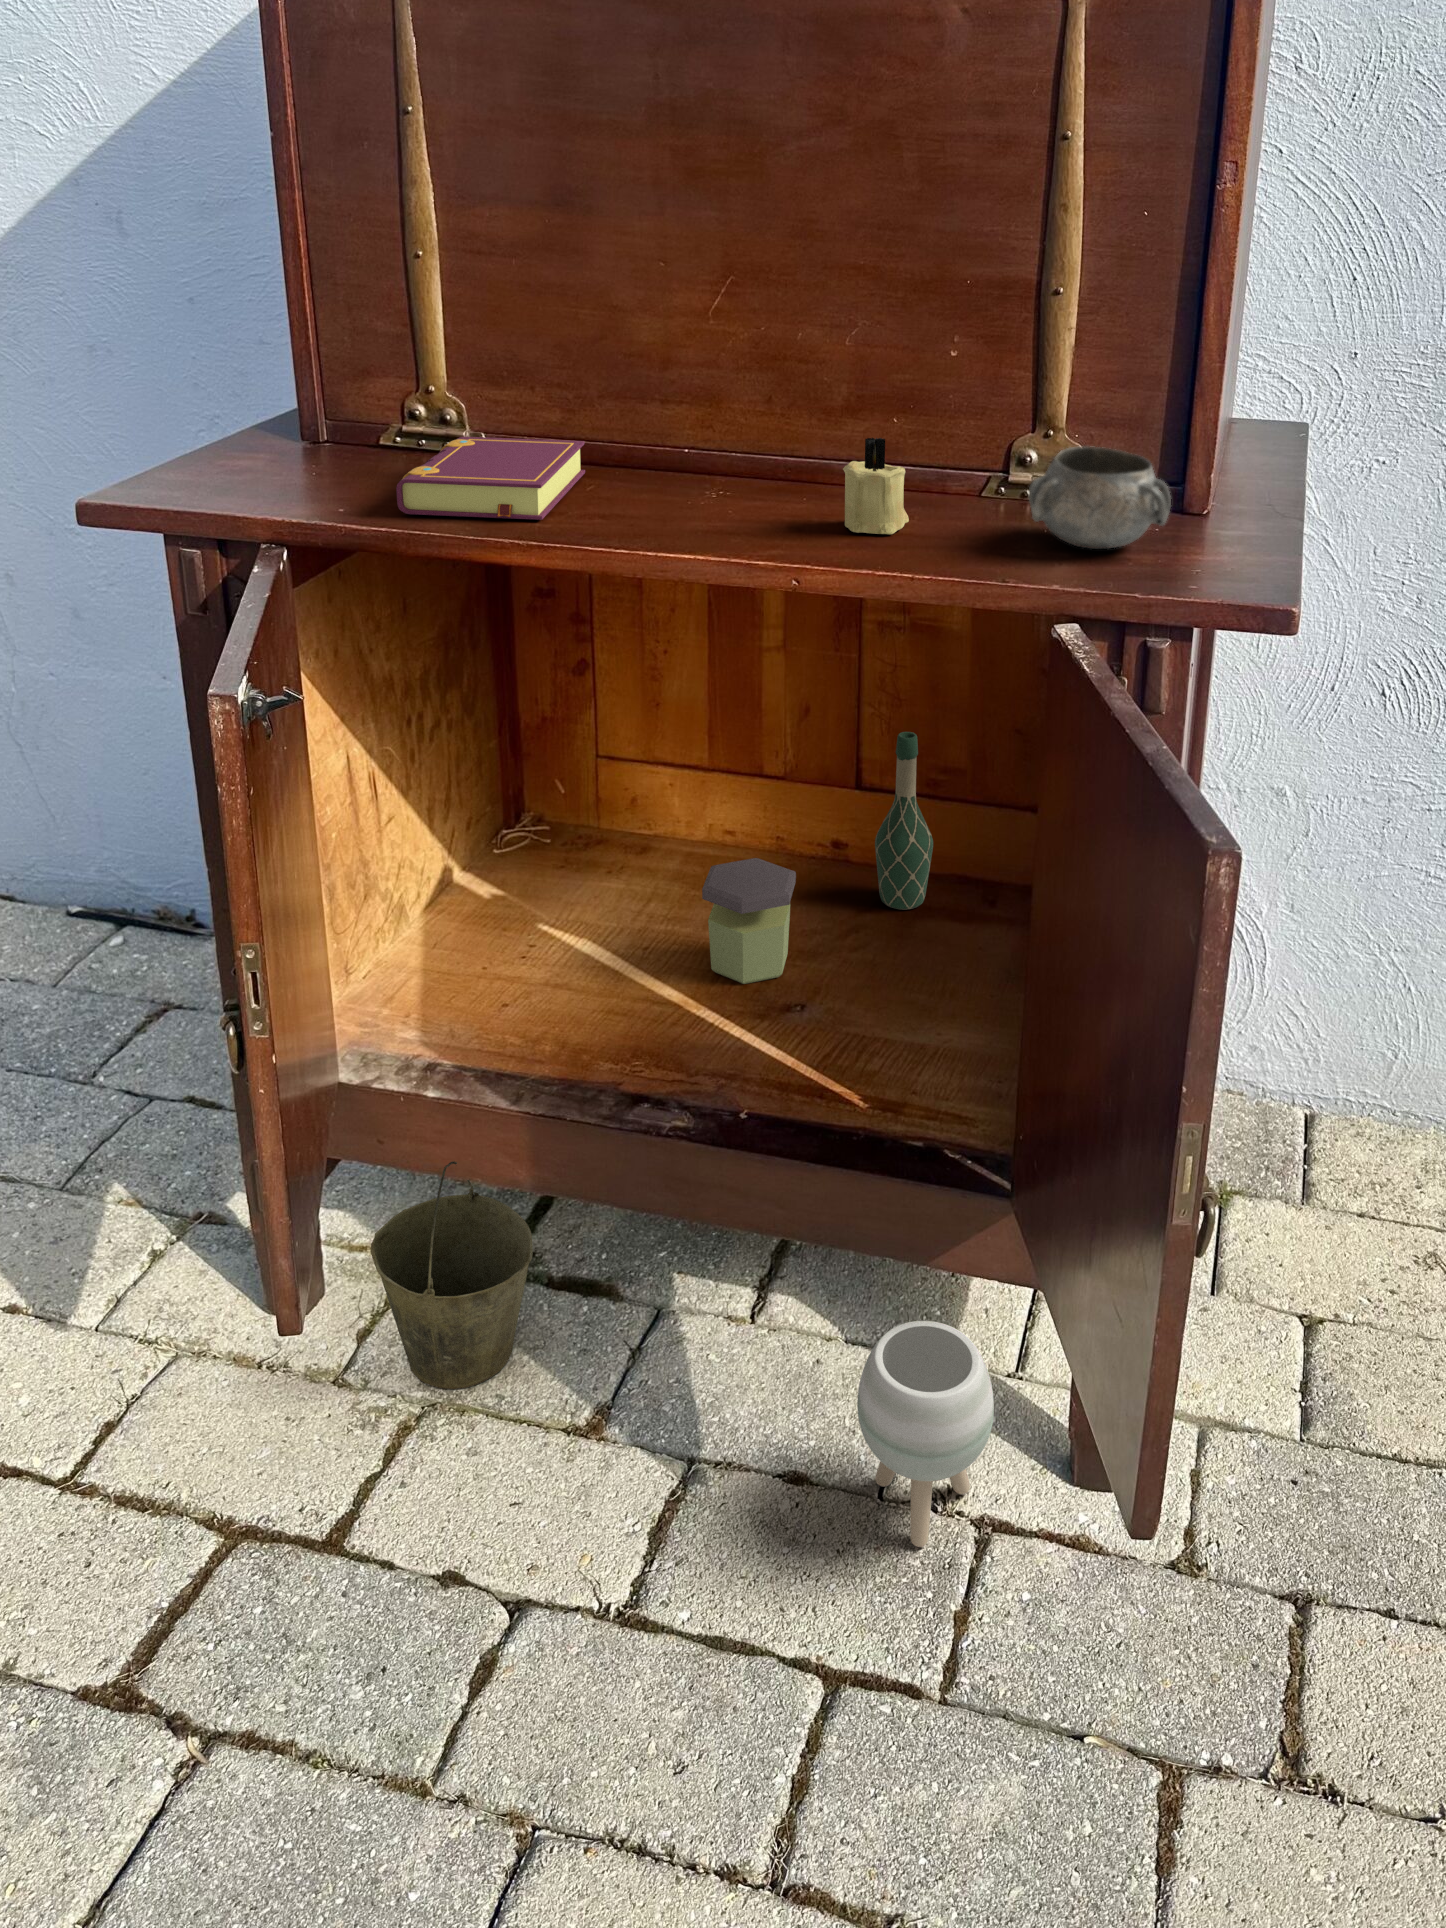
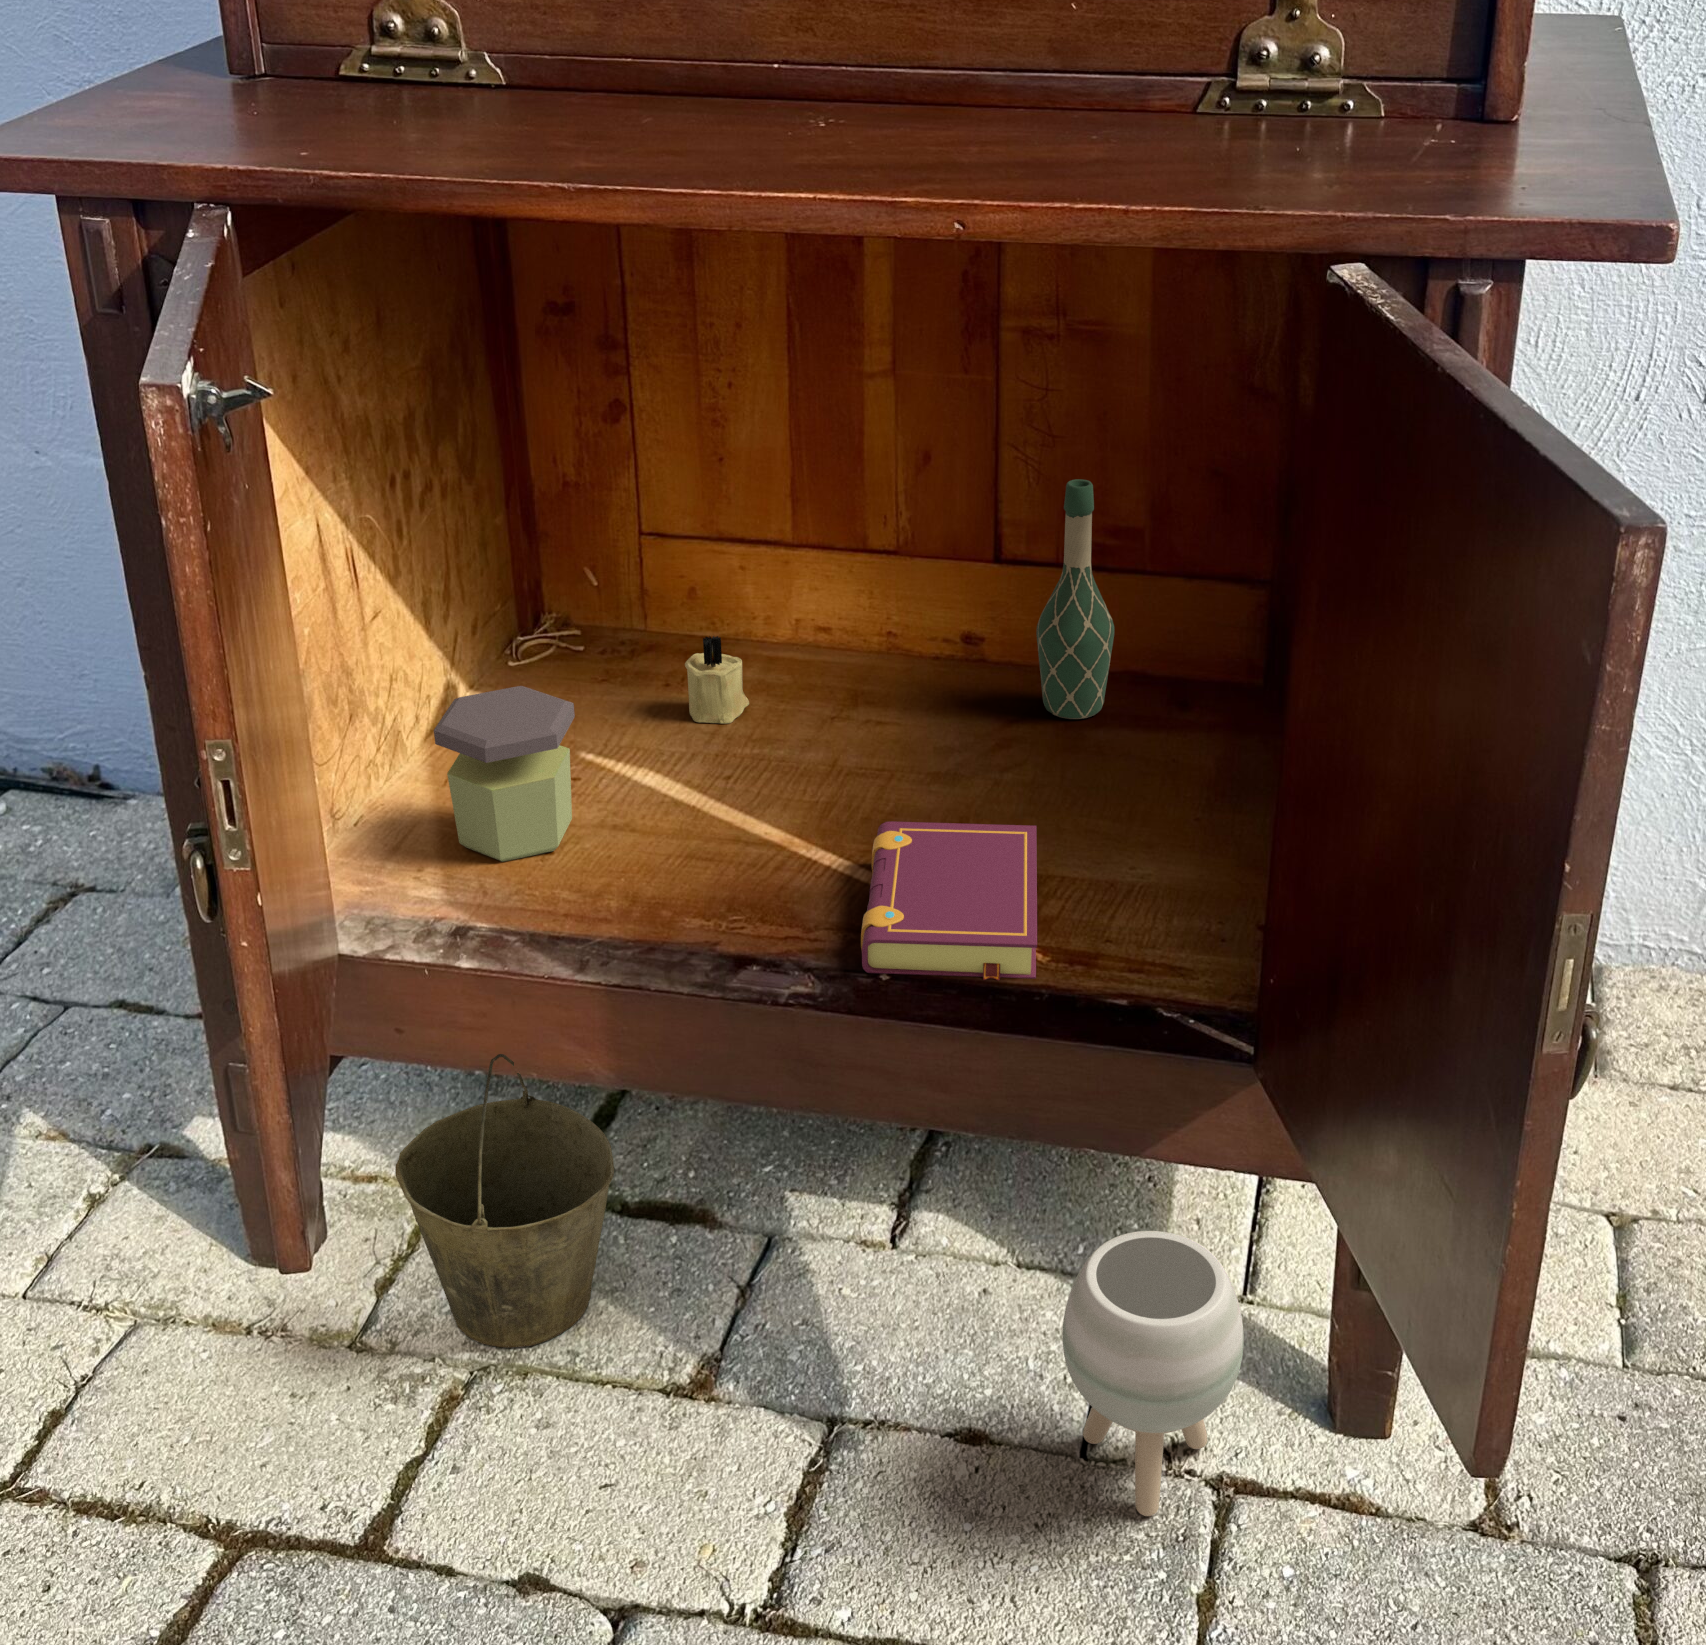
book: present [396,437,585,520] -> present [861,822,1037,981]
candle: present [843,438,909,534] -> present [685,636,749,724]
decorative bowl: present [1029,446,1171,549] -> none [1297,15,1499,160]
jar: present [702,858,796,984] -> present [434,686,575,862]

